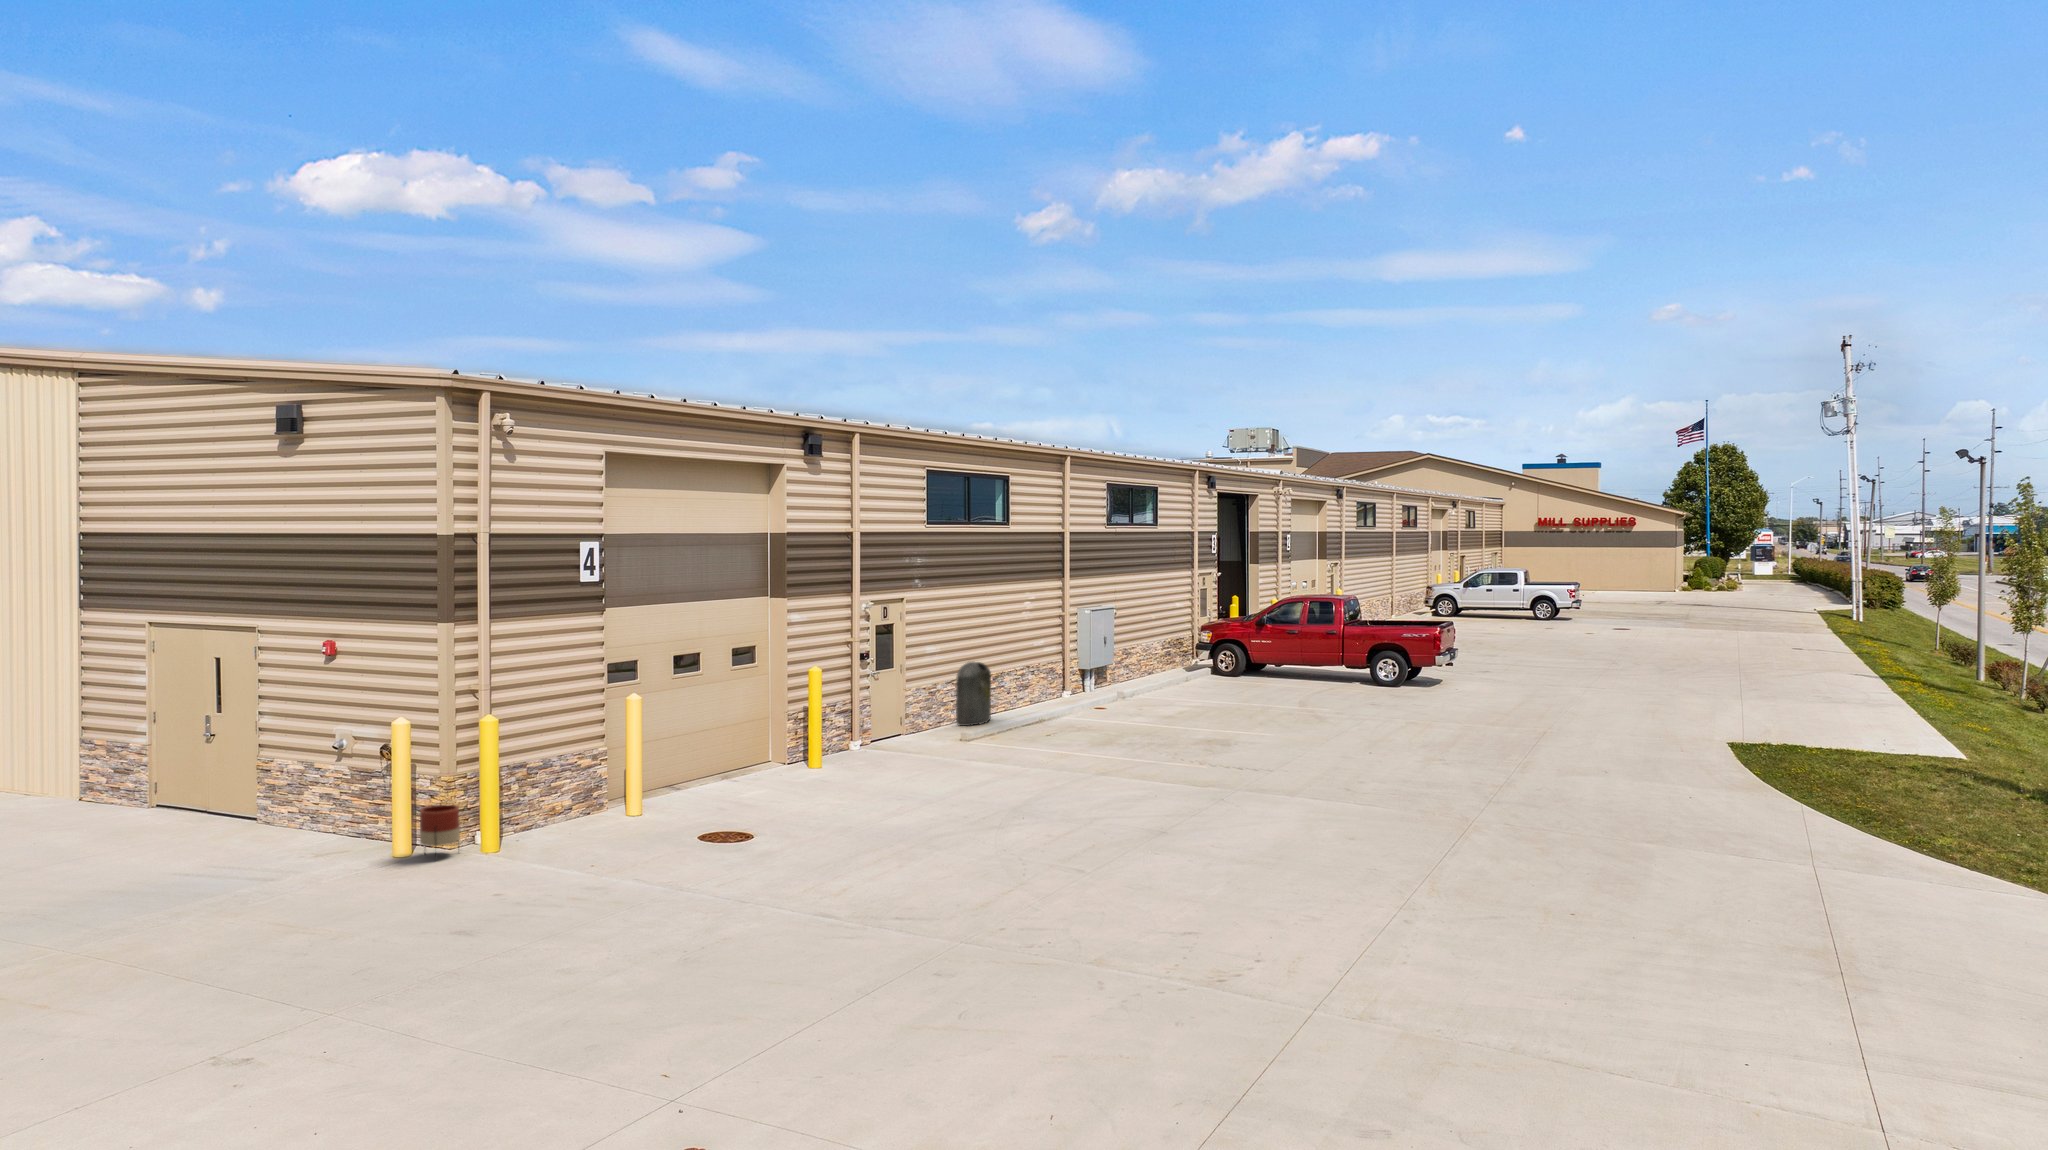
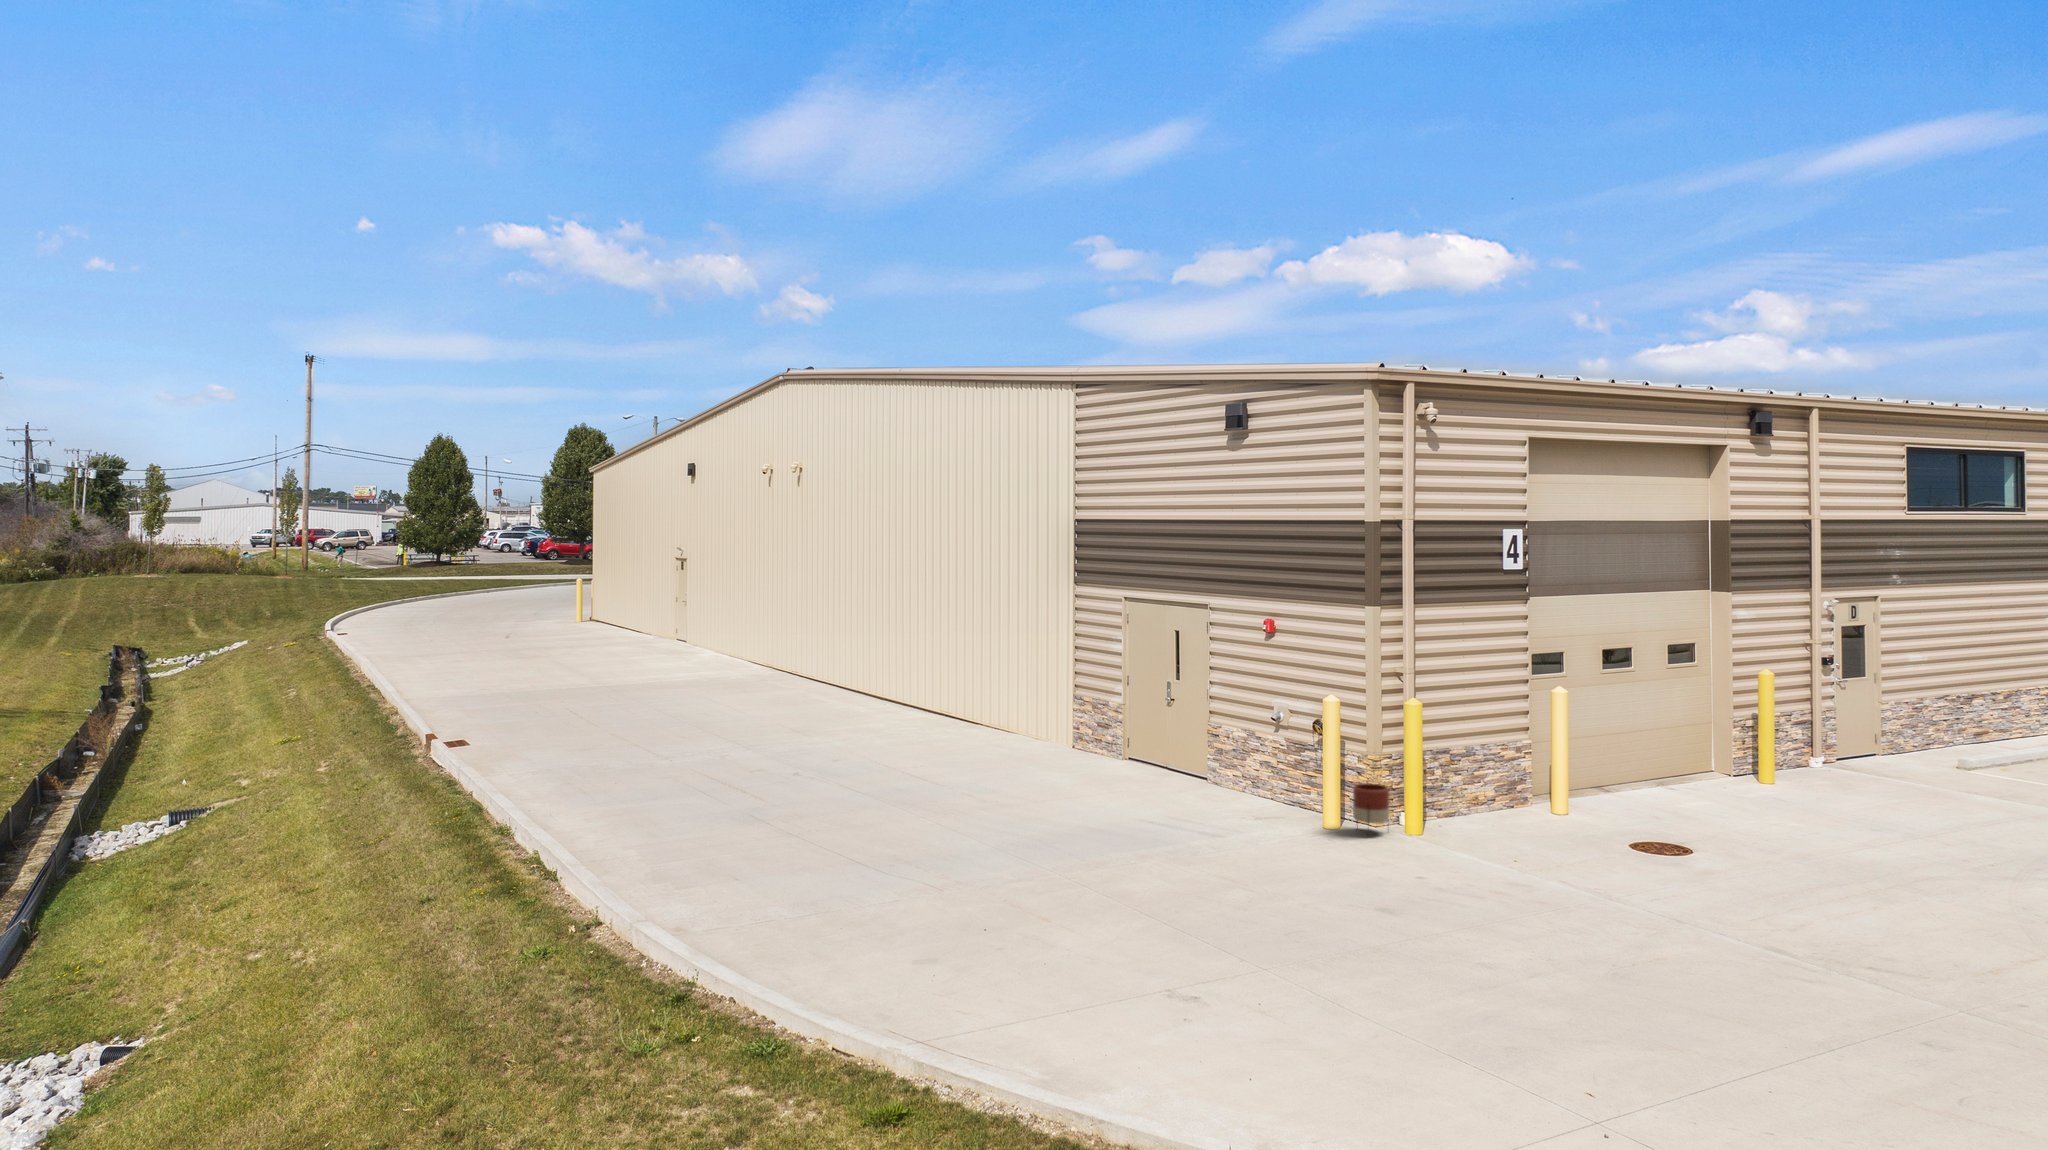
trash can: present [956,662,991,726] -> none [1955,674,2012,756]

